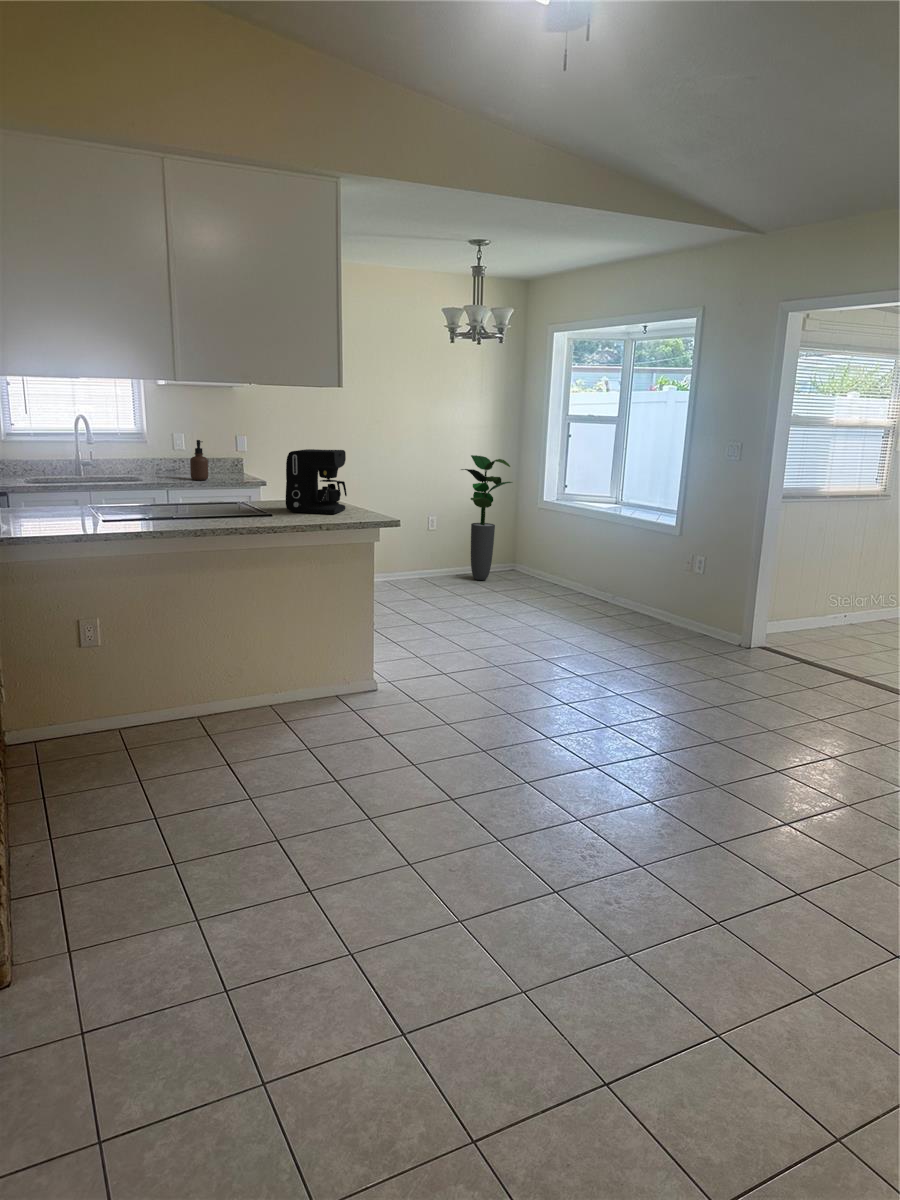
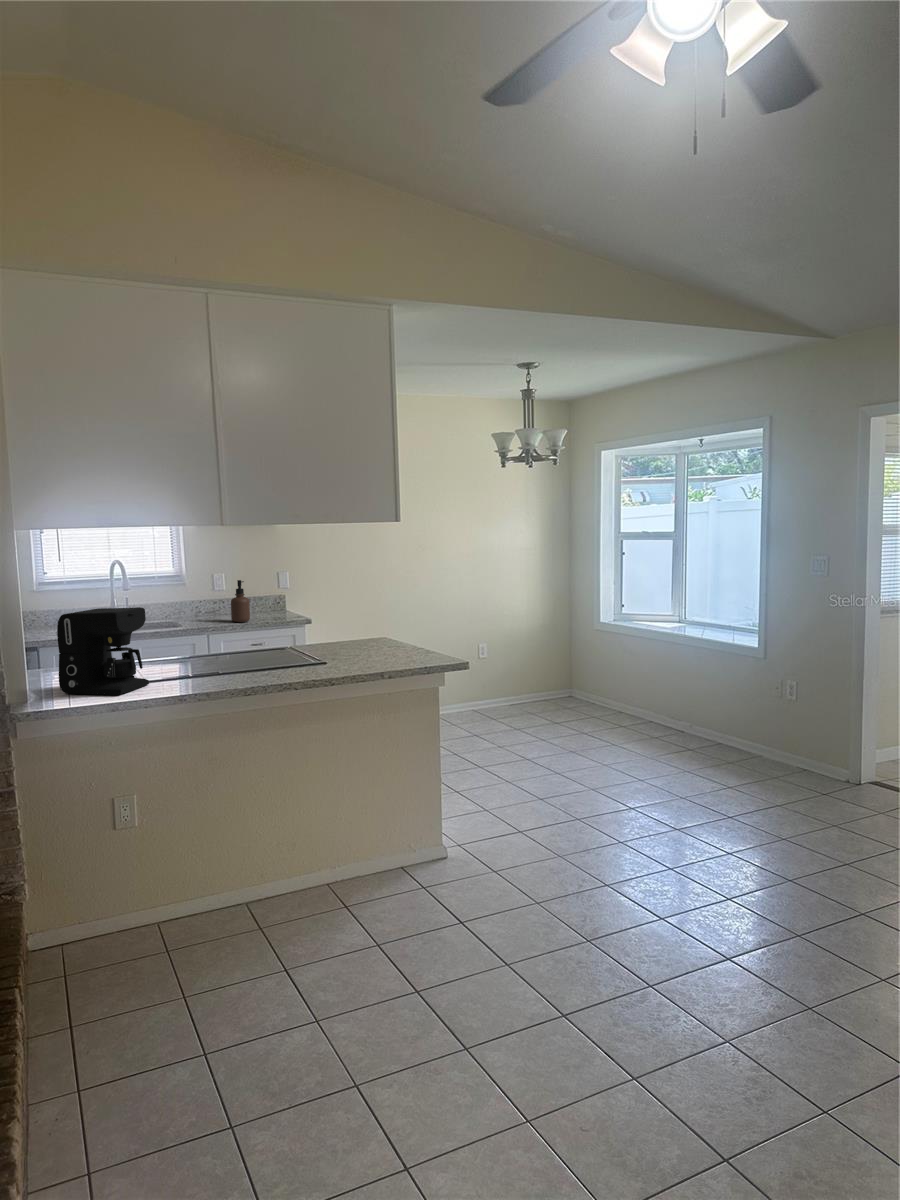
coffee maker: present [286,449,347,514] -> present [57,607,149,695]
potted plant: present [461,455,512,580] -> none [510,579,567,711]

